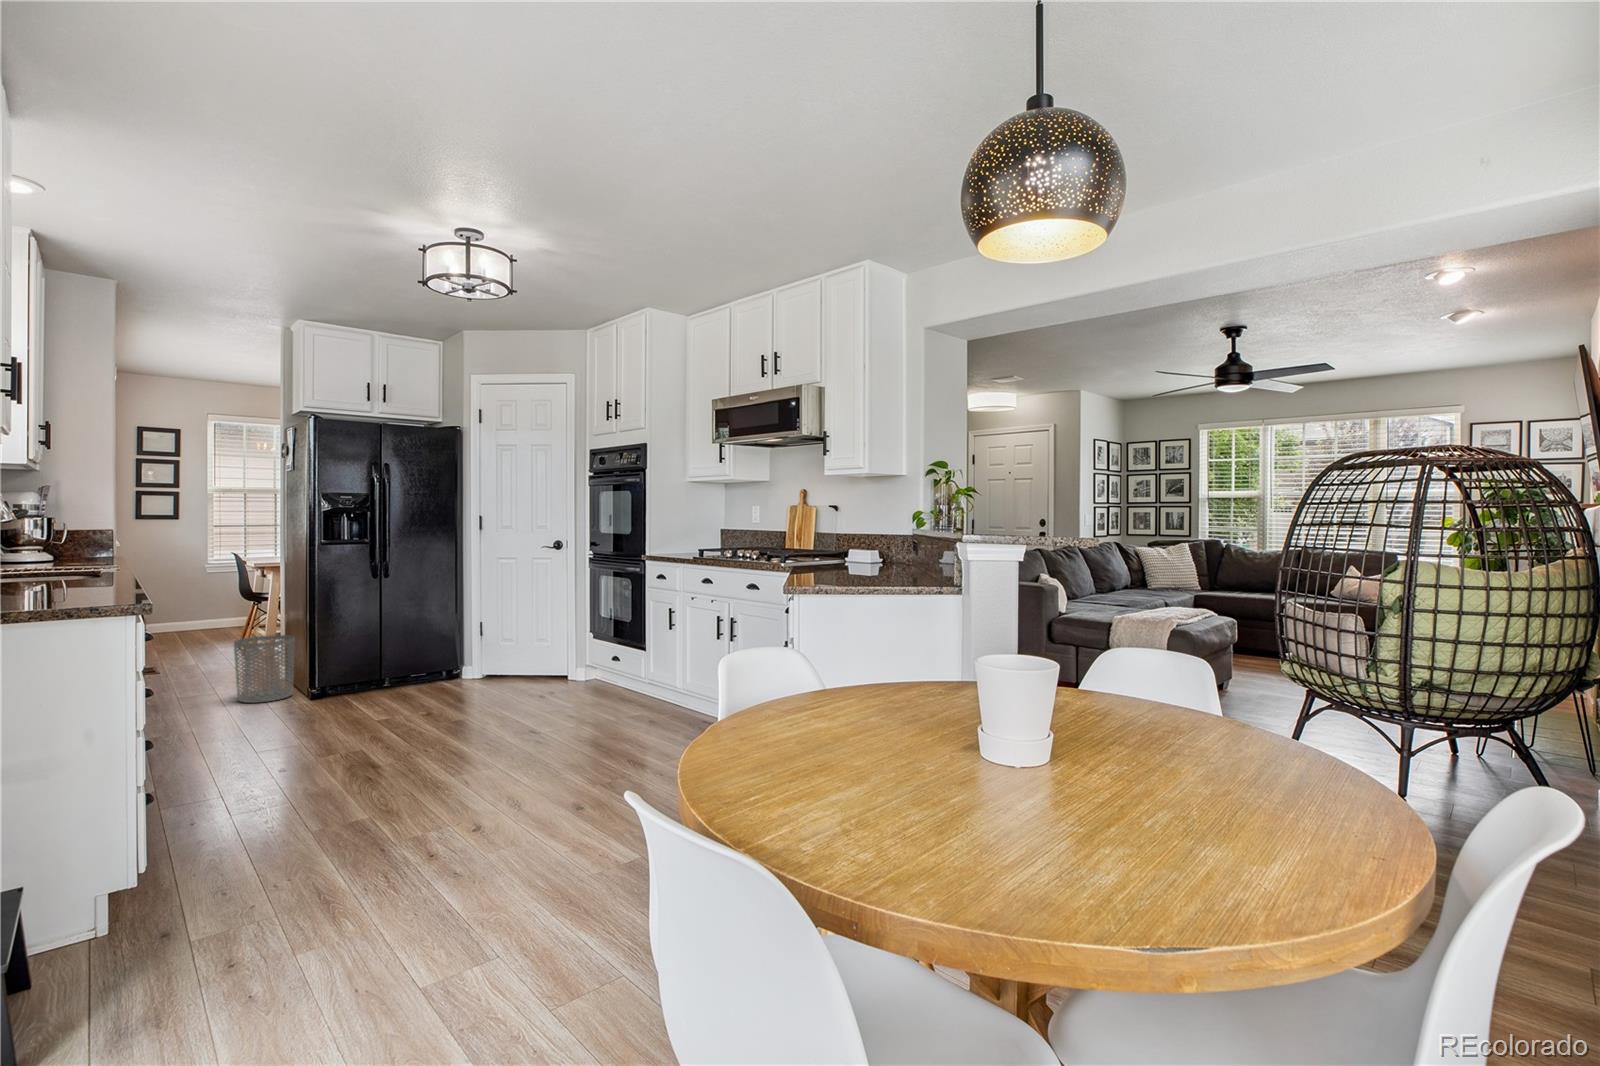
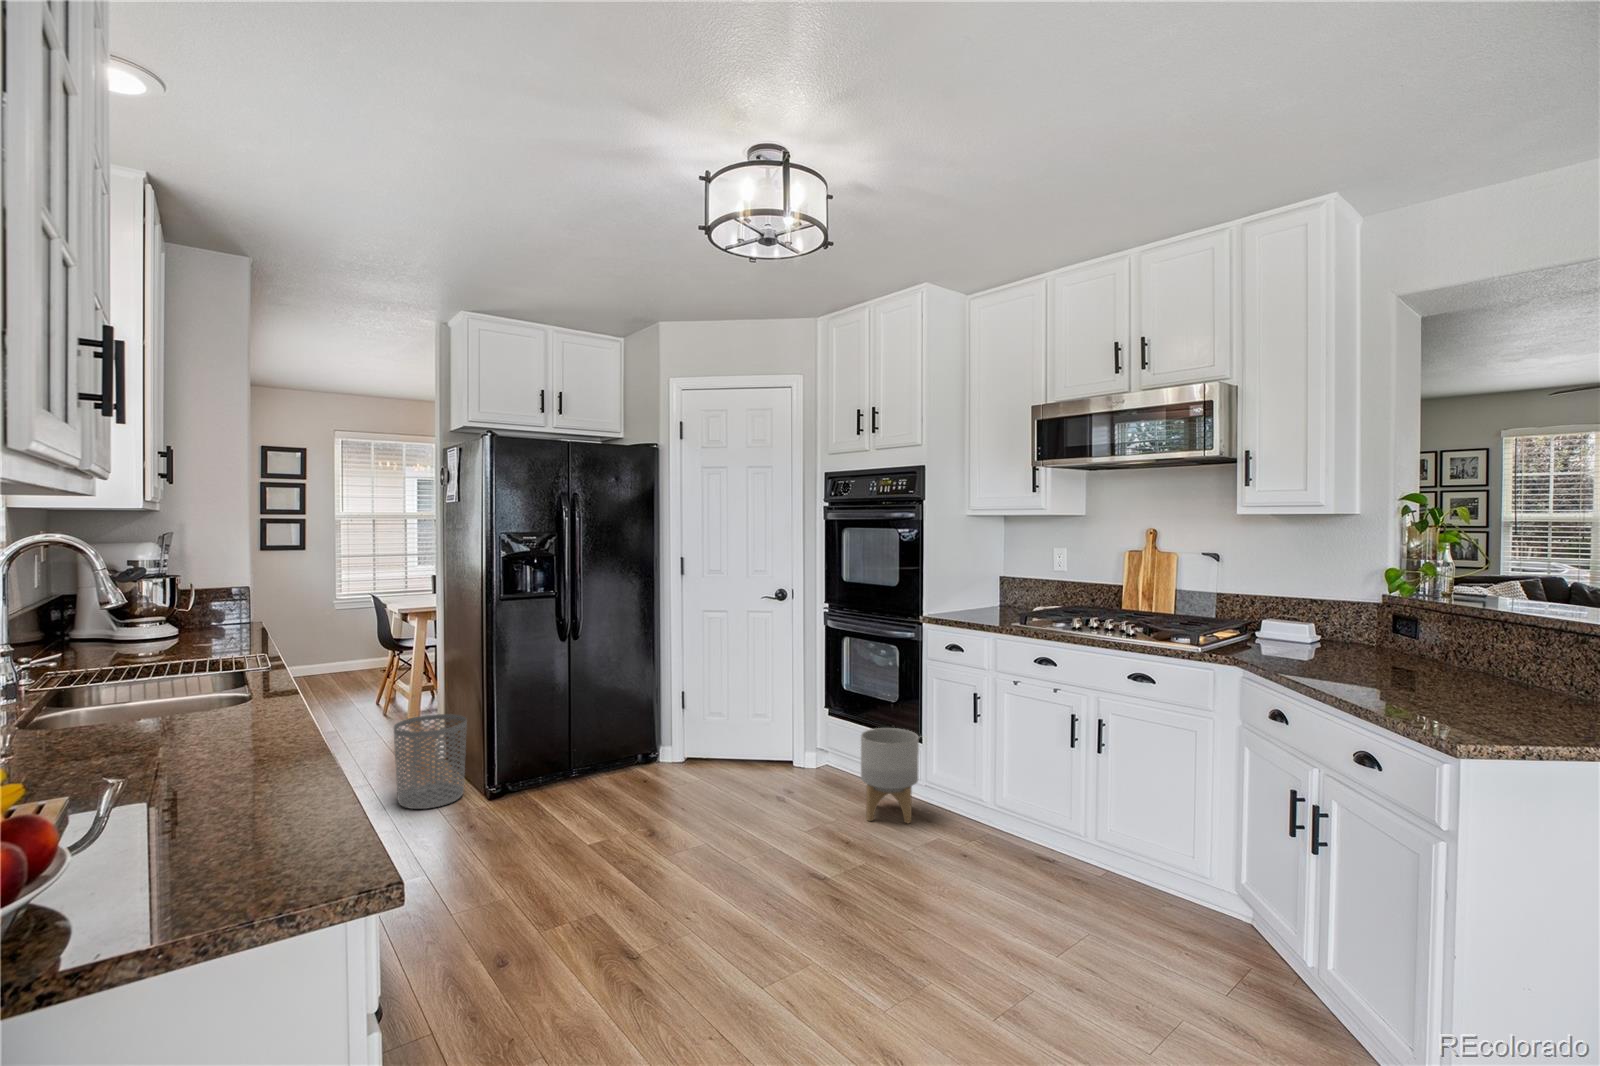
planter: none [594,638,637,703] -> present [861,728,919,823]

